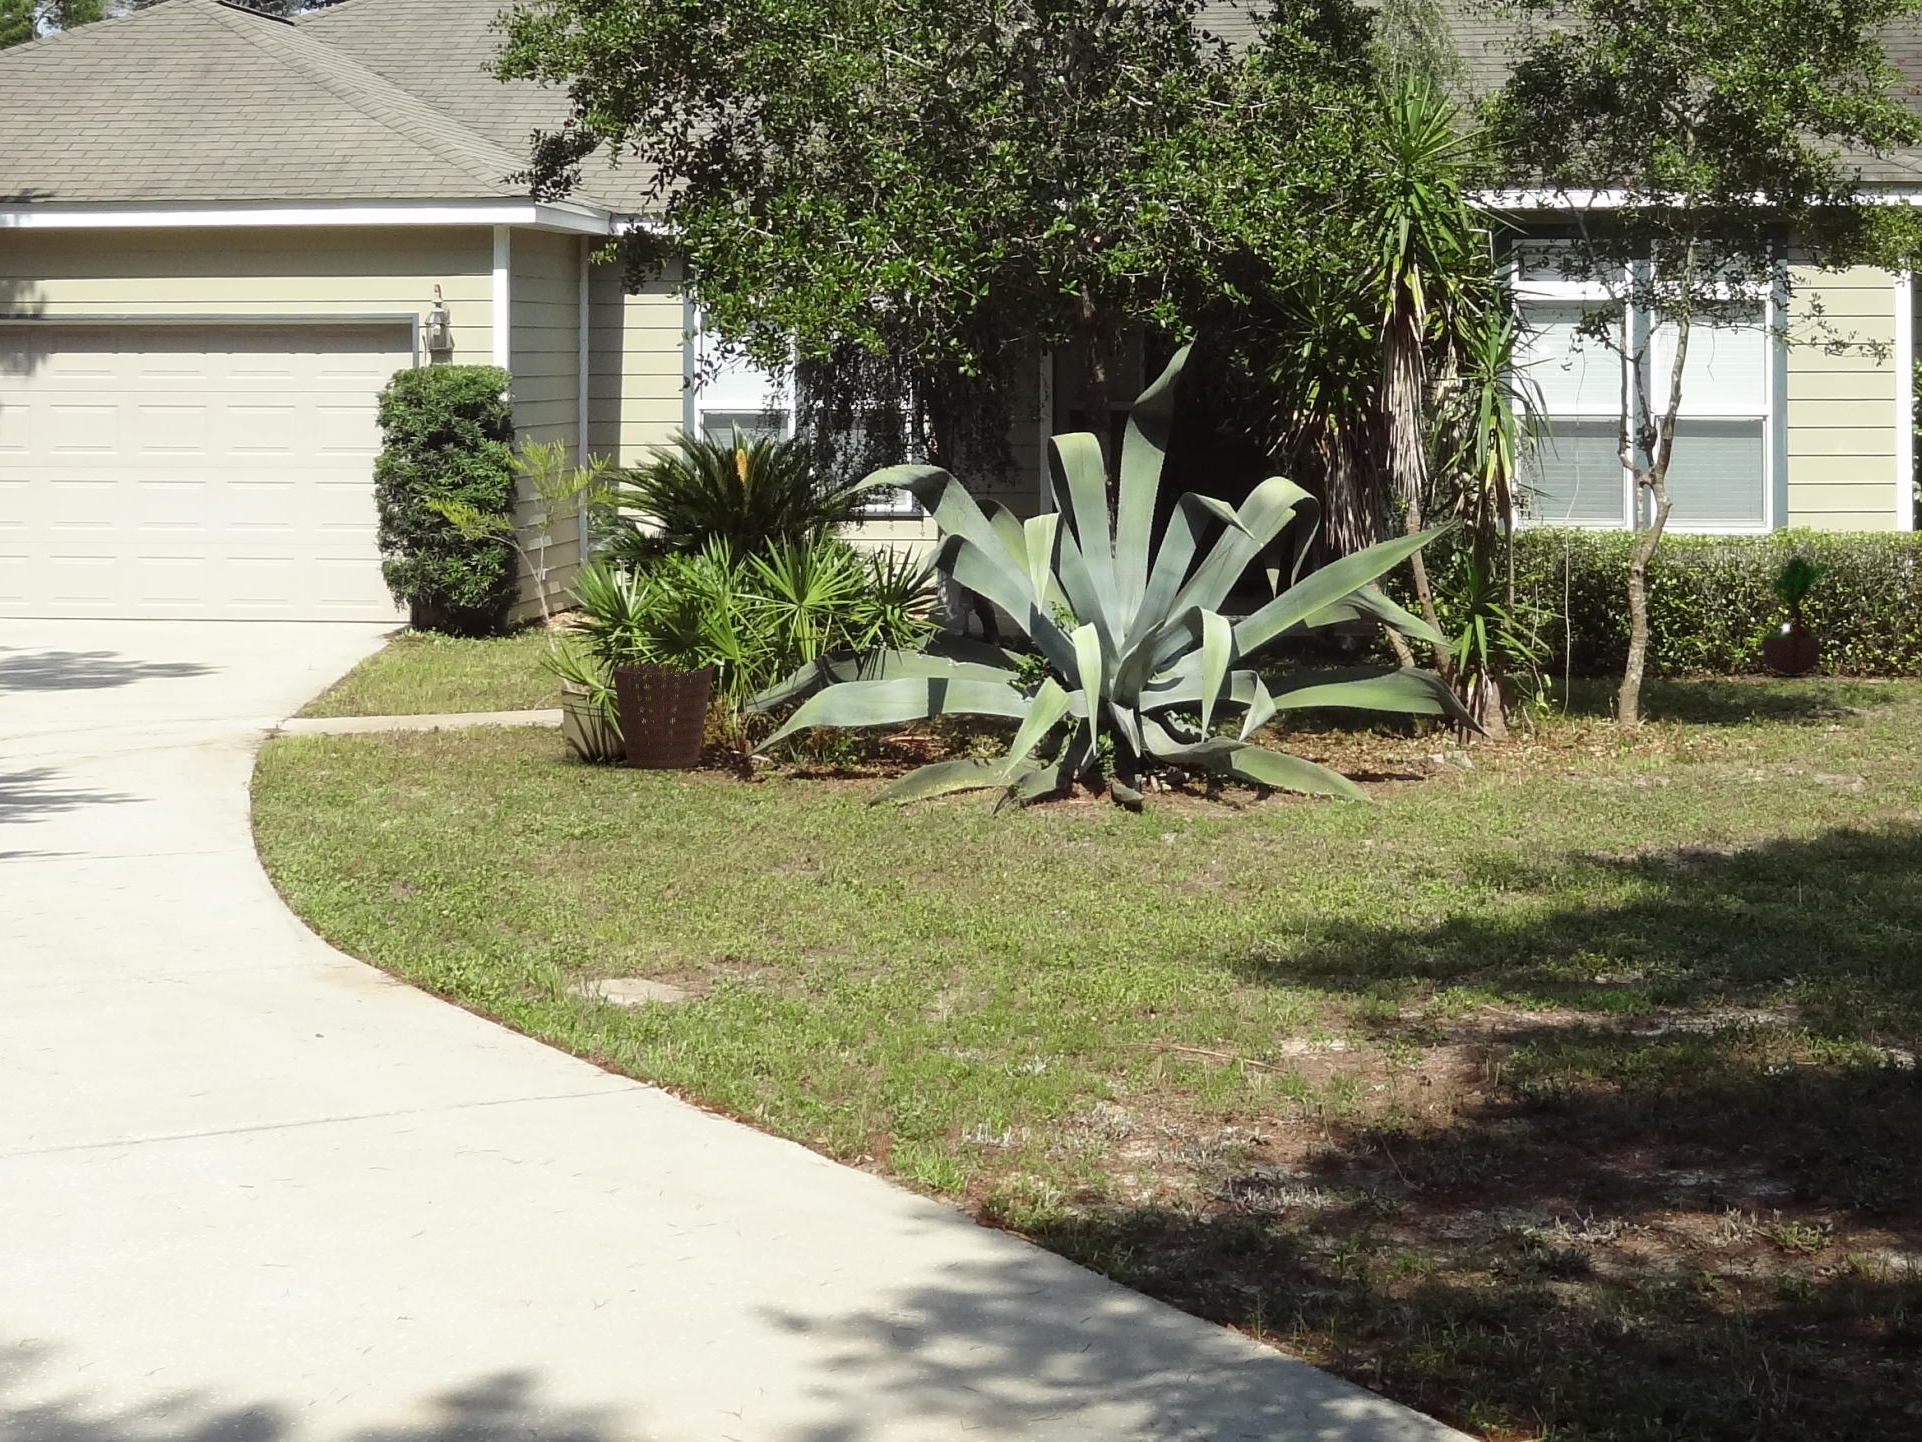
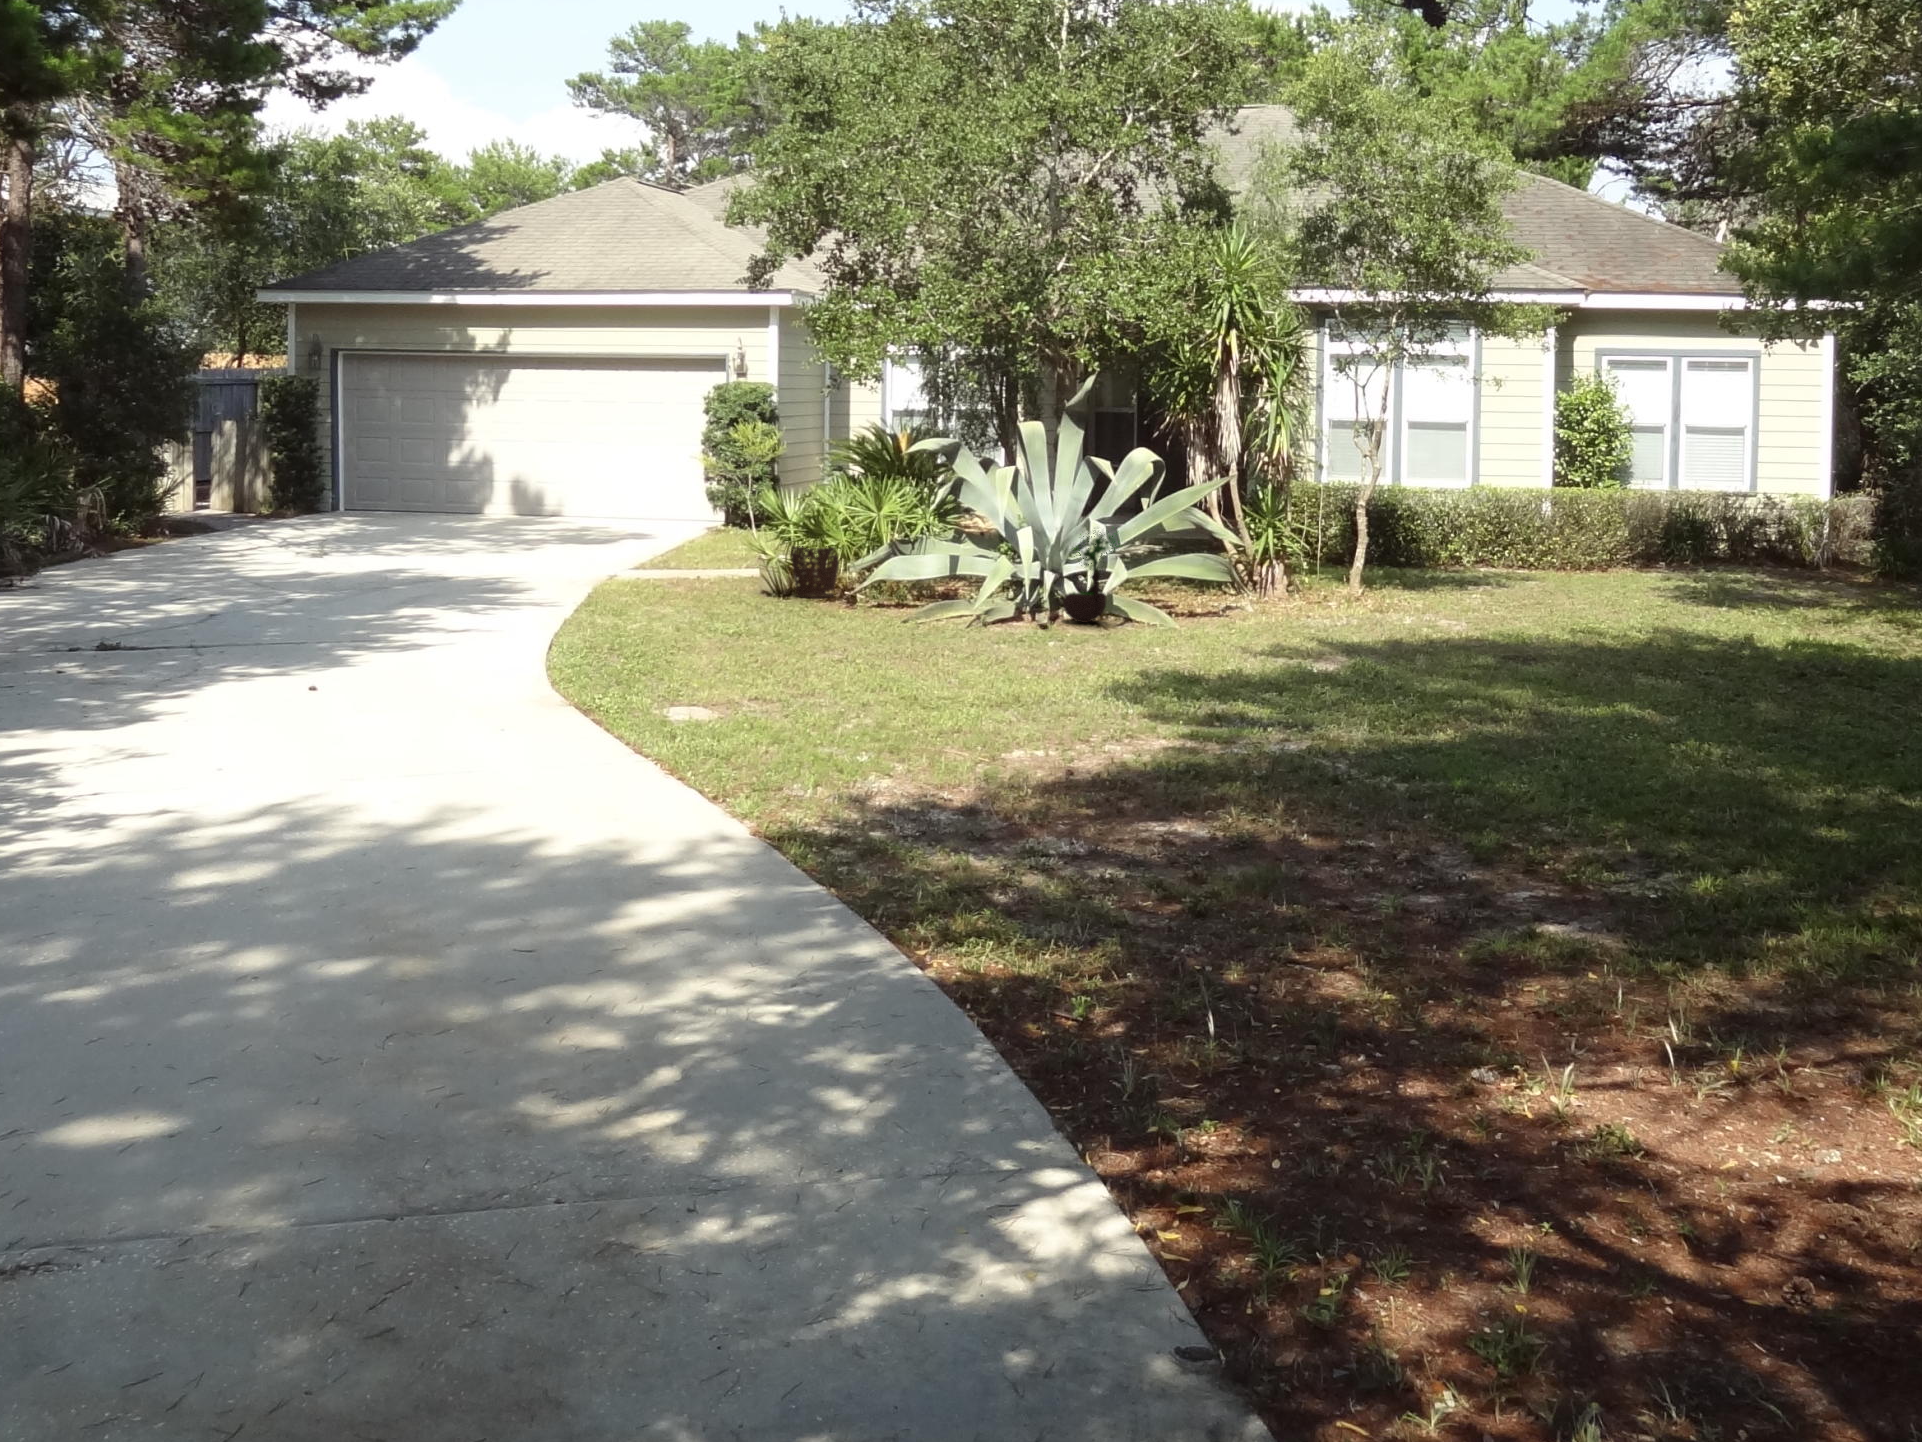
potted tree: present [1761,549,1830,676] -> present [1063,530,1118,623]

